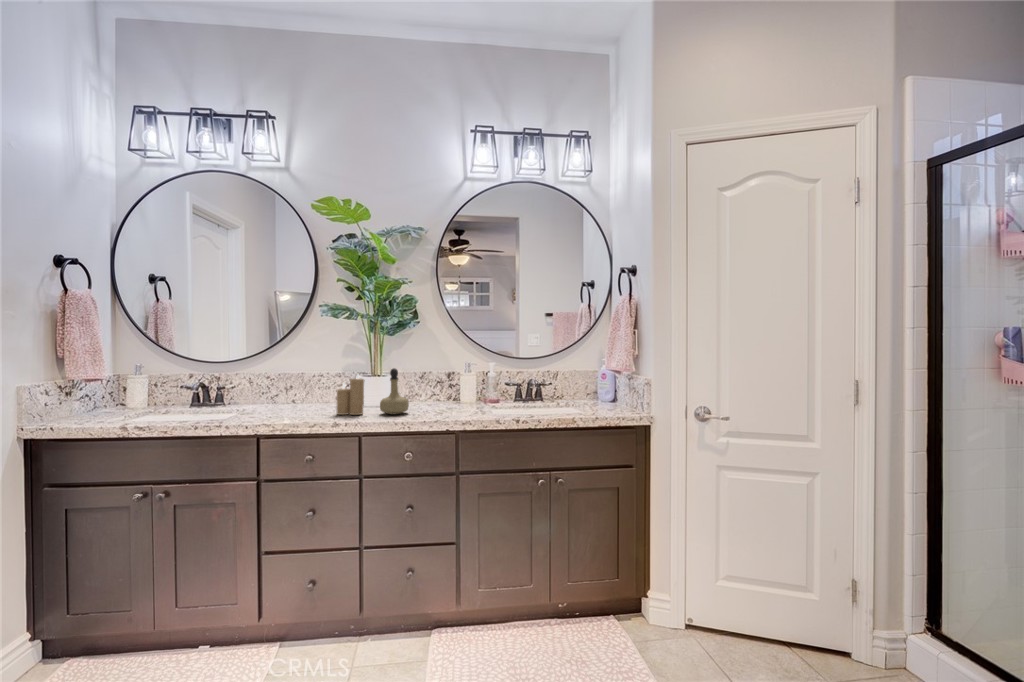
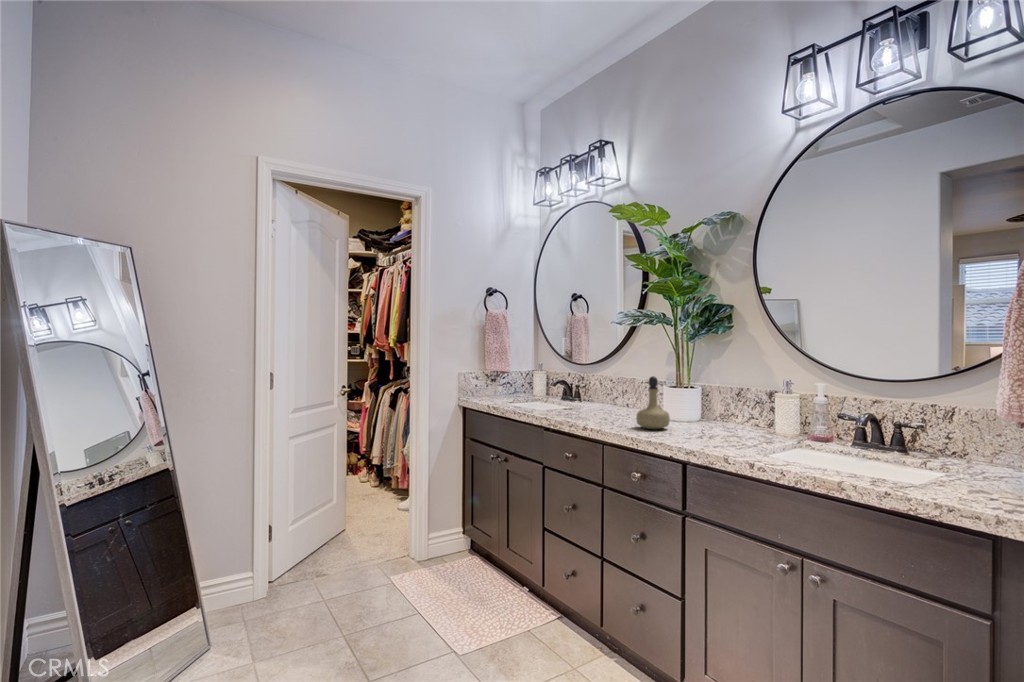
candle: present [336,375,365,415] -> none [609,379,632,423]

